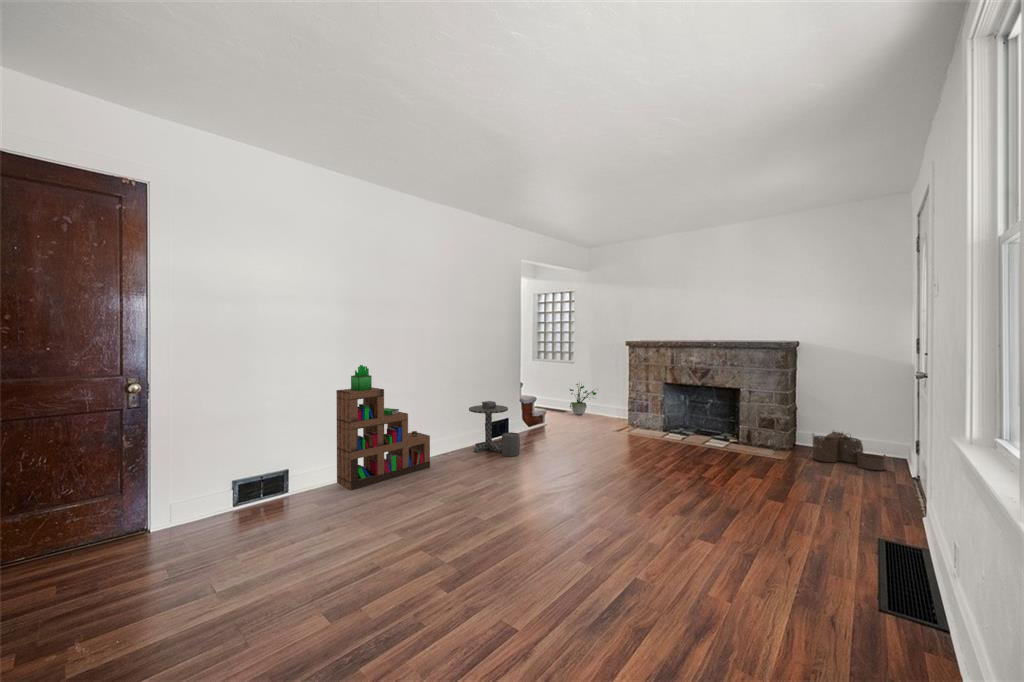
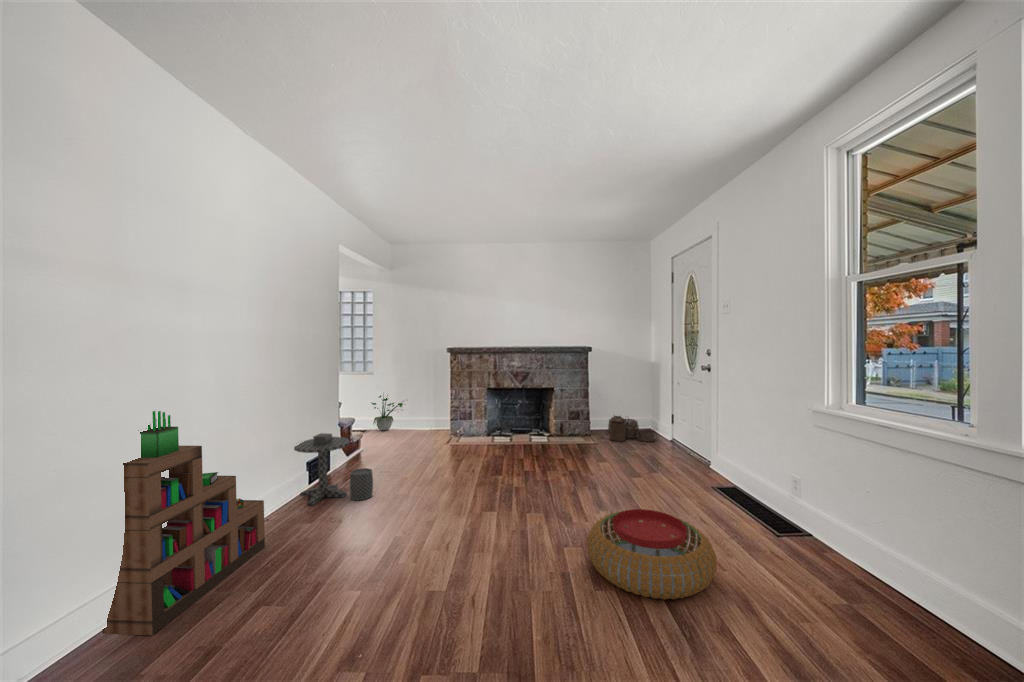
pouf: none [612,502,752,595] -> present [587,509,717,599]

